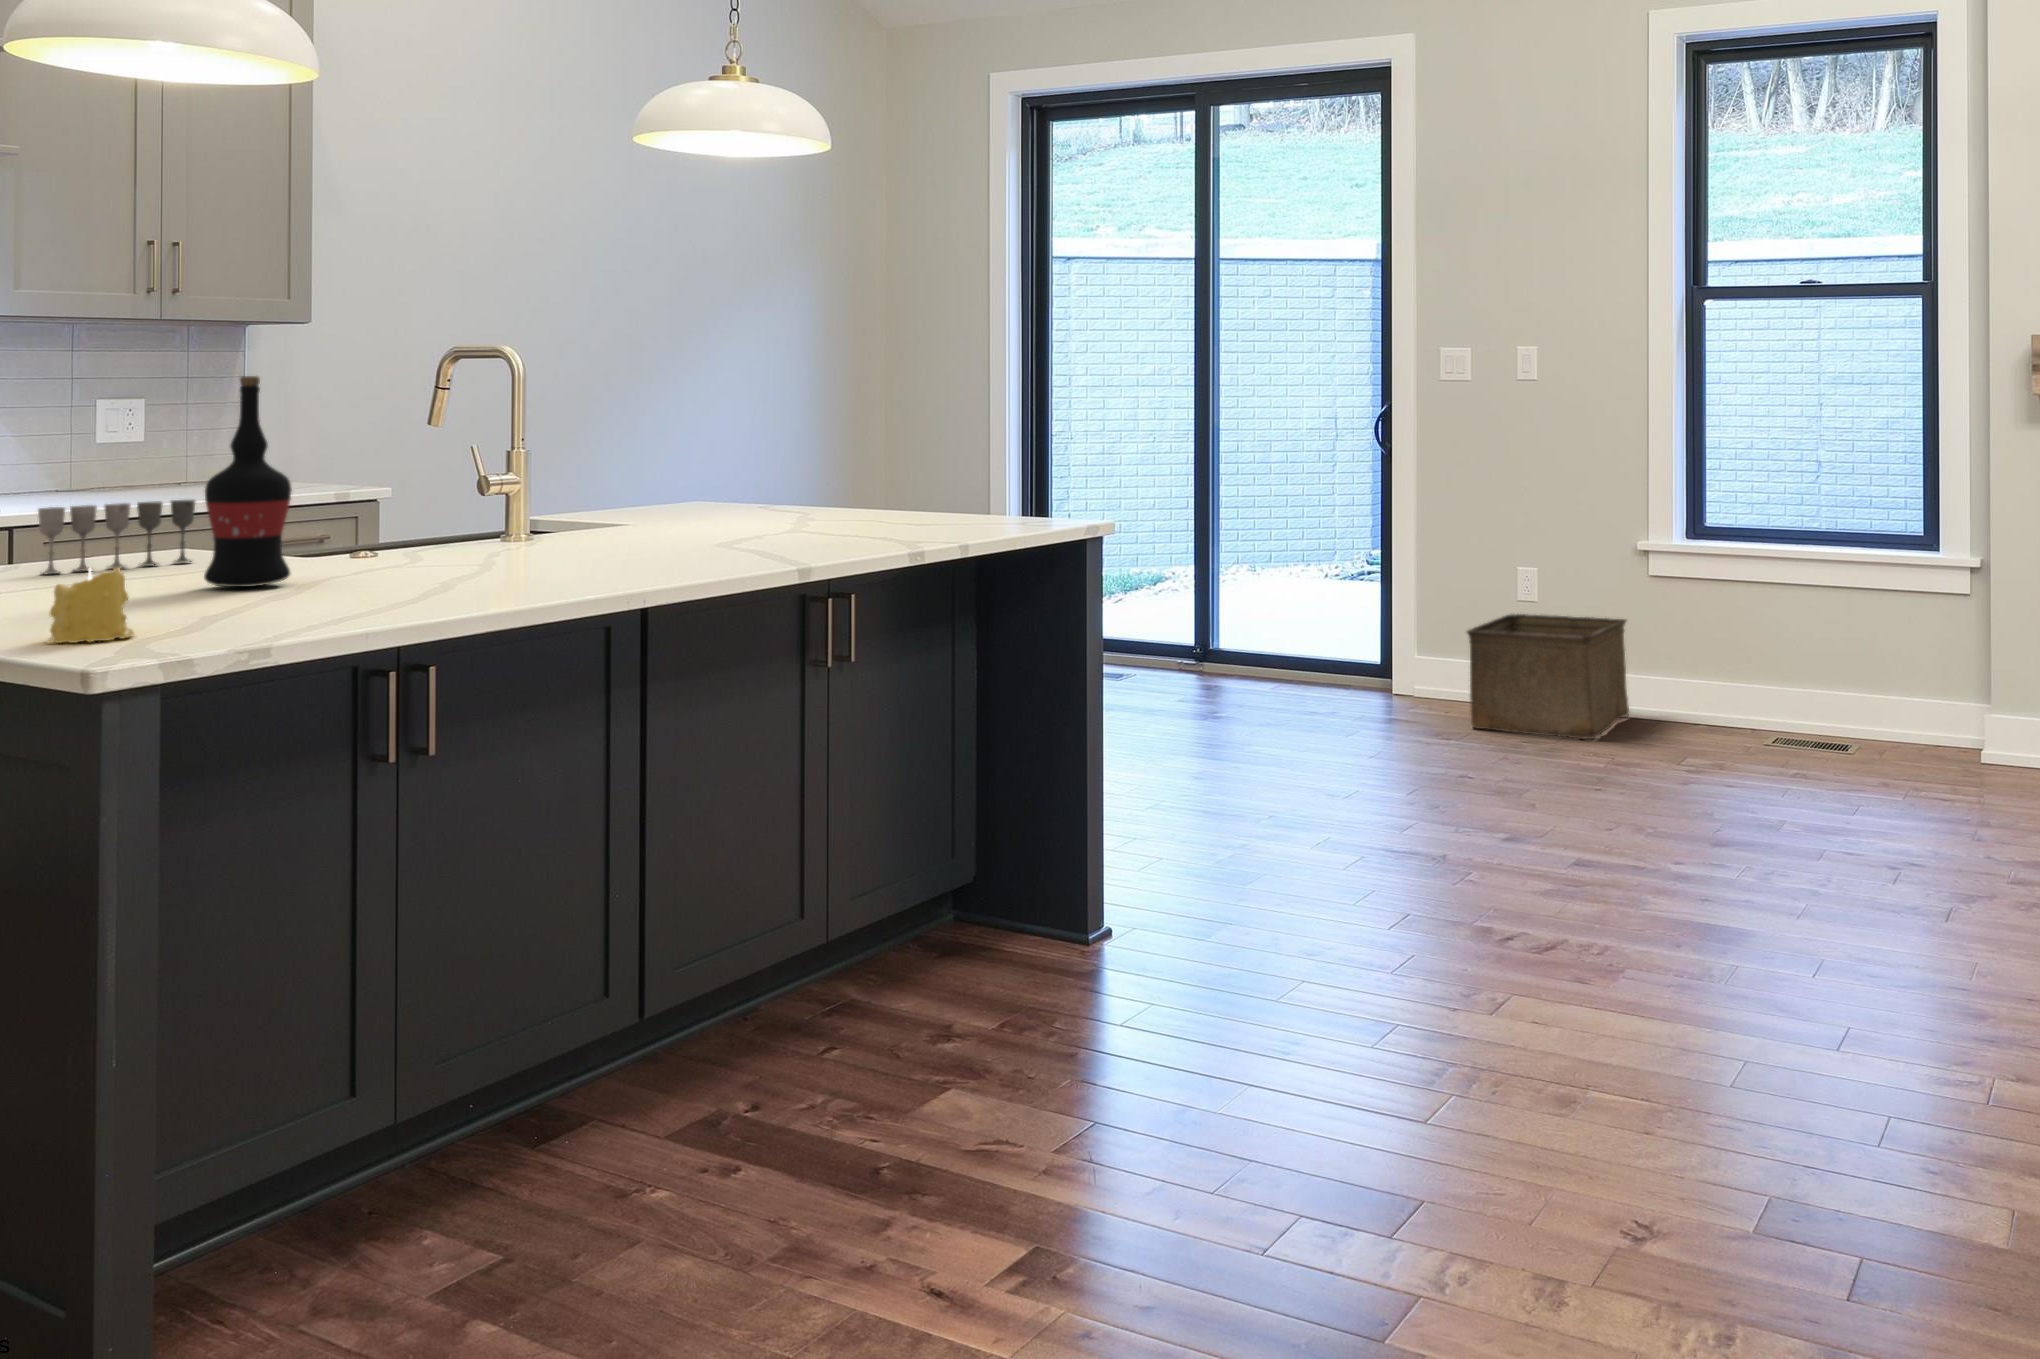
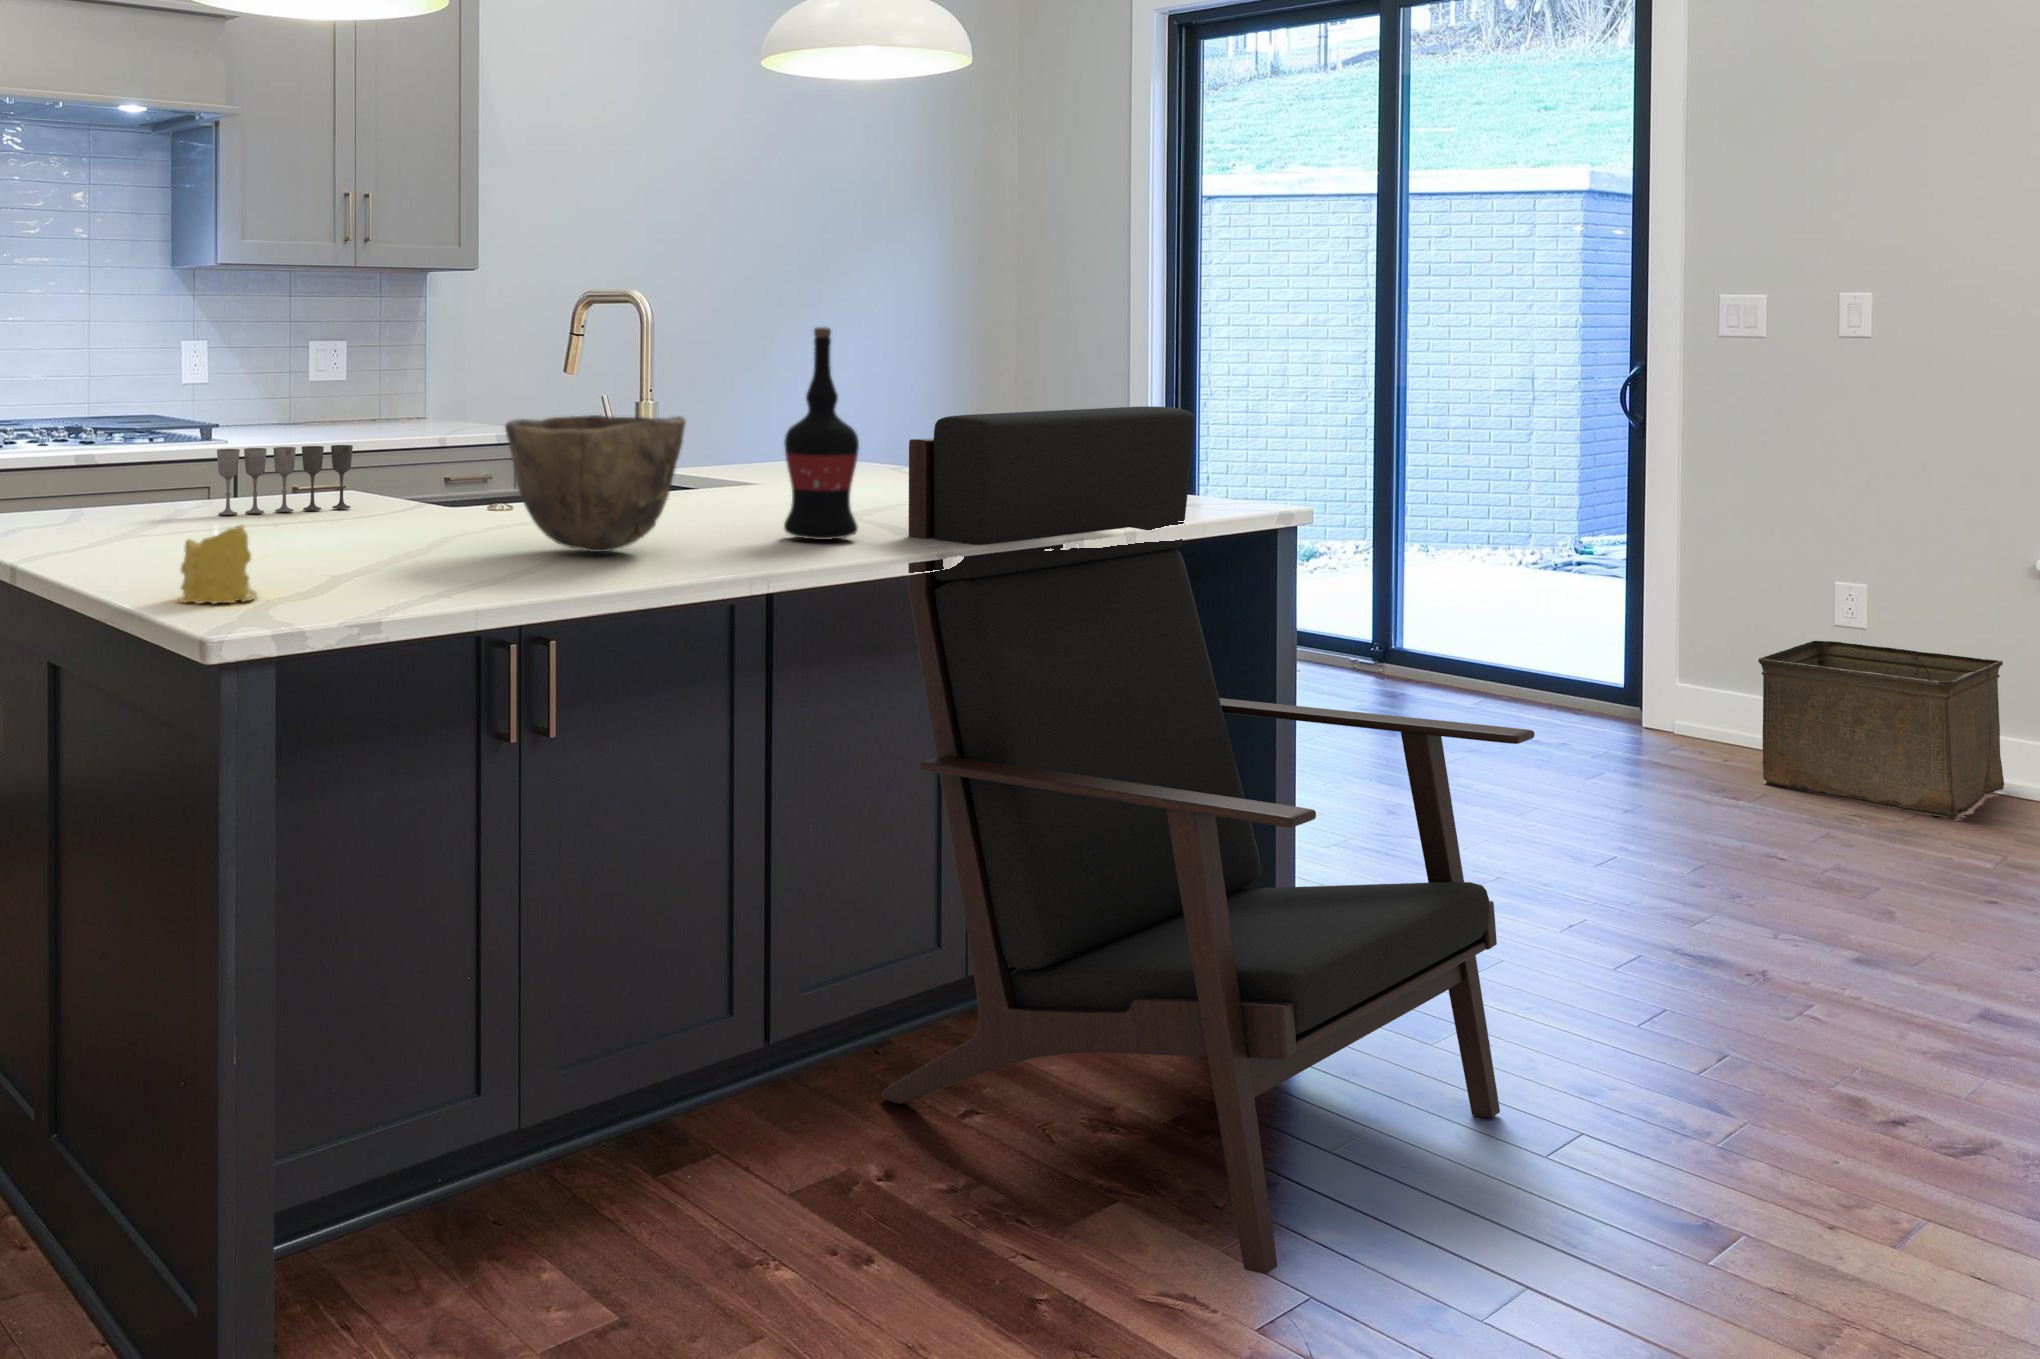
wine bottle: present [204,376,292,587] -> present [784,327,859,540]
lounge chair: none [746,441,1269,1116] -> present [882,406,1535,1274]
bowl: none [380,458,562,583] -> present [505,415,686,552]

